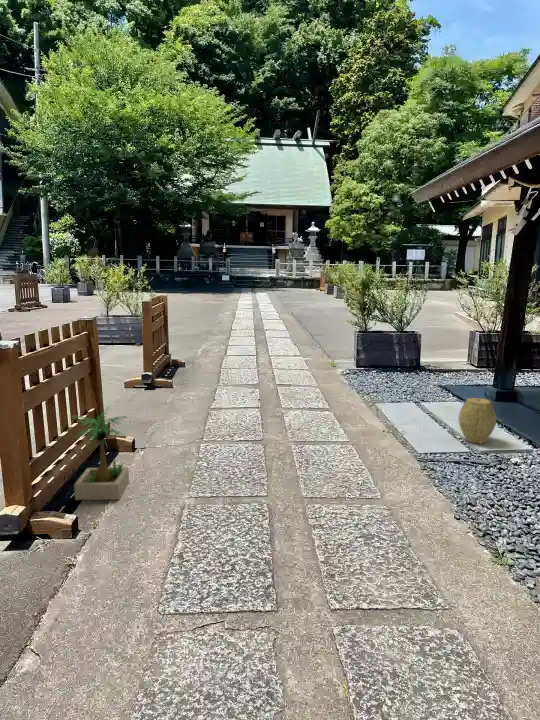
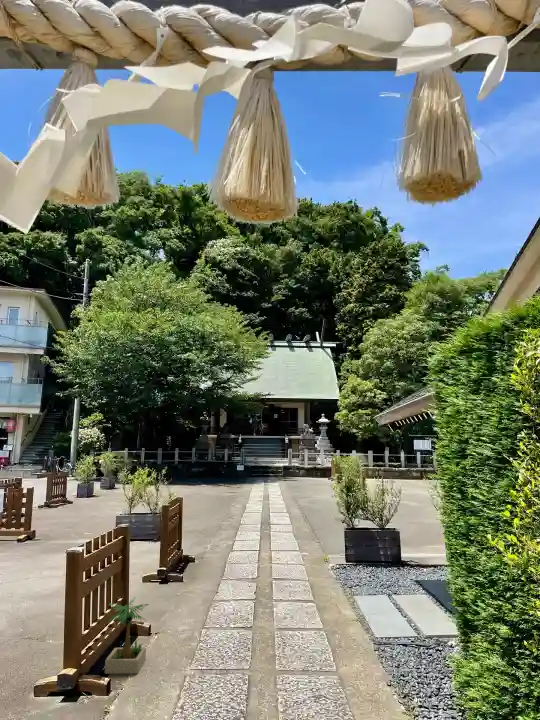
woven basket: present [459,398,496,443] -> none [413,591,443,631]

